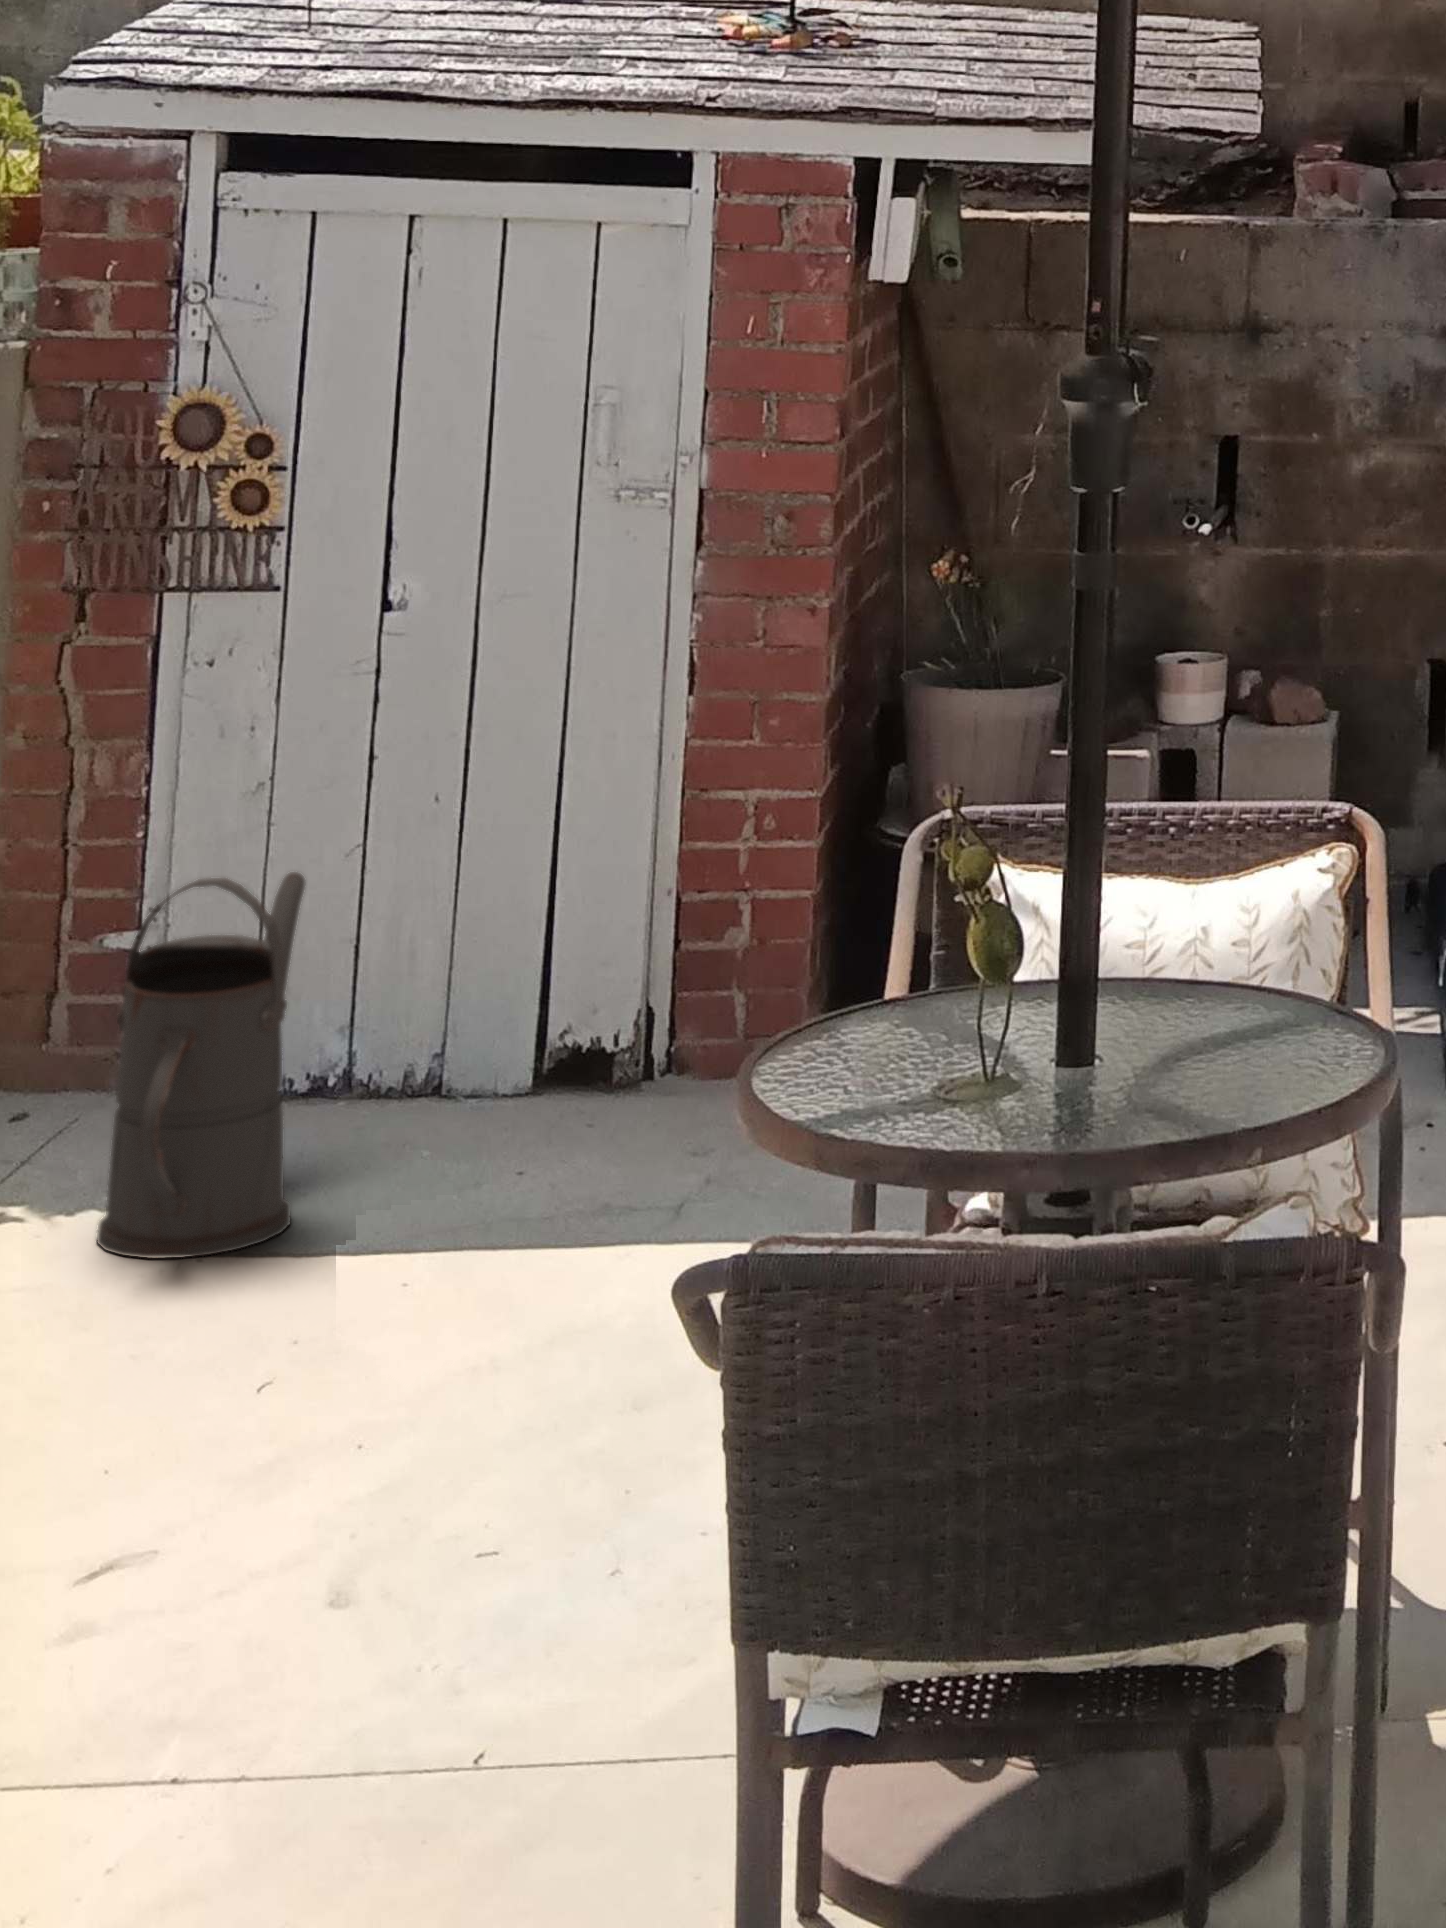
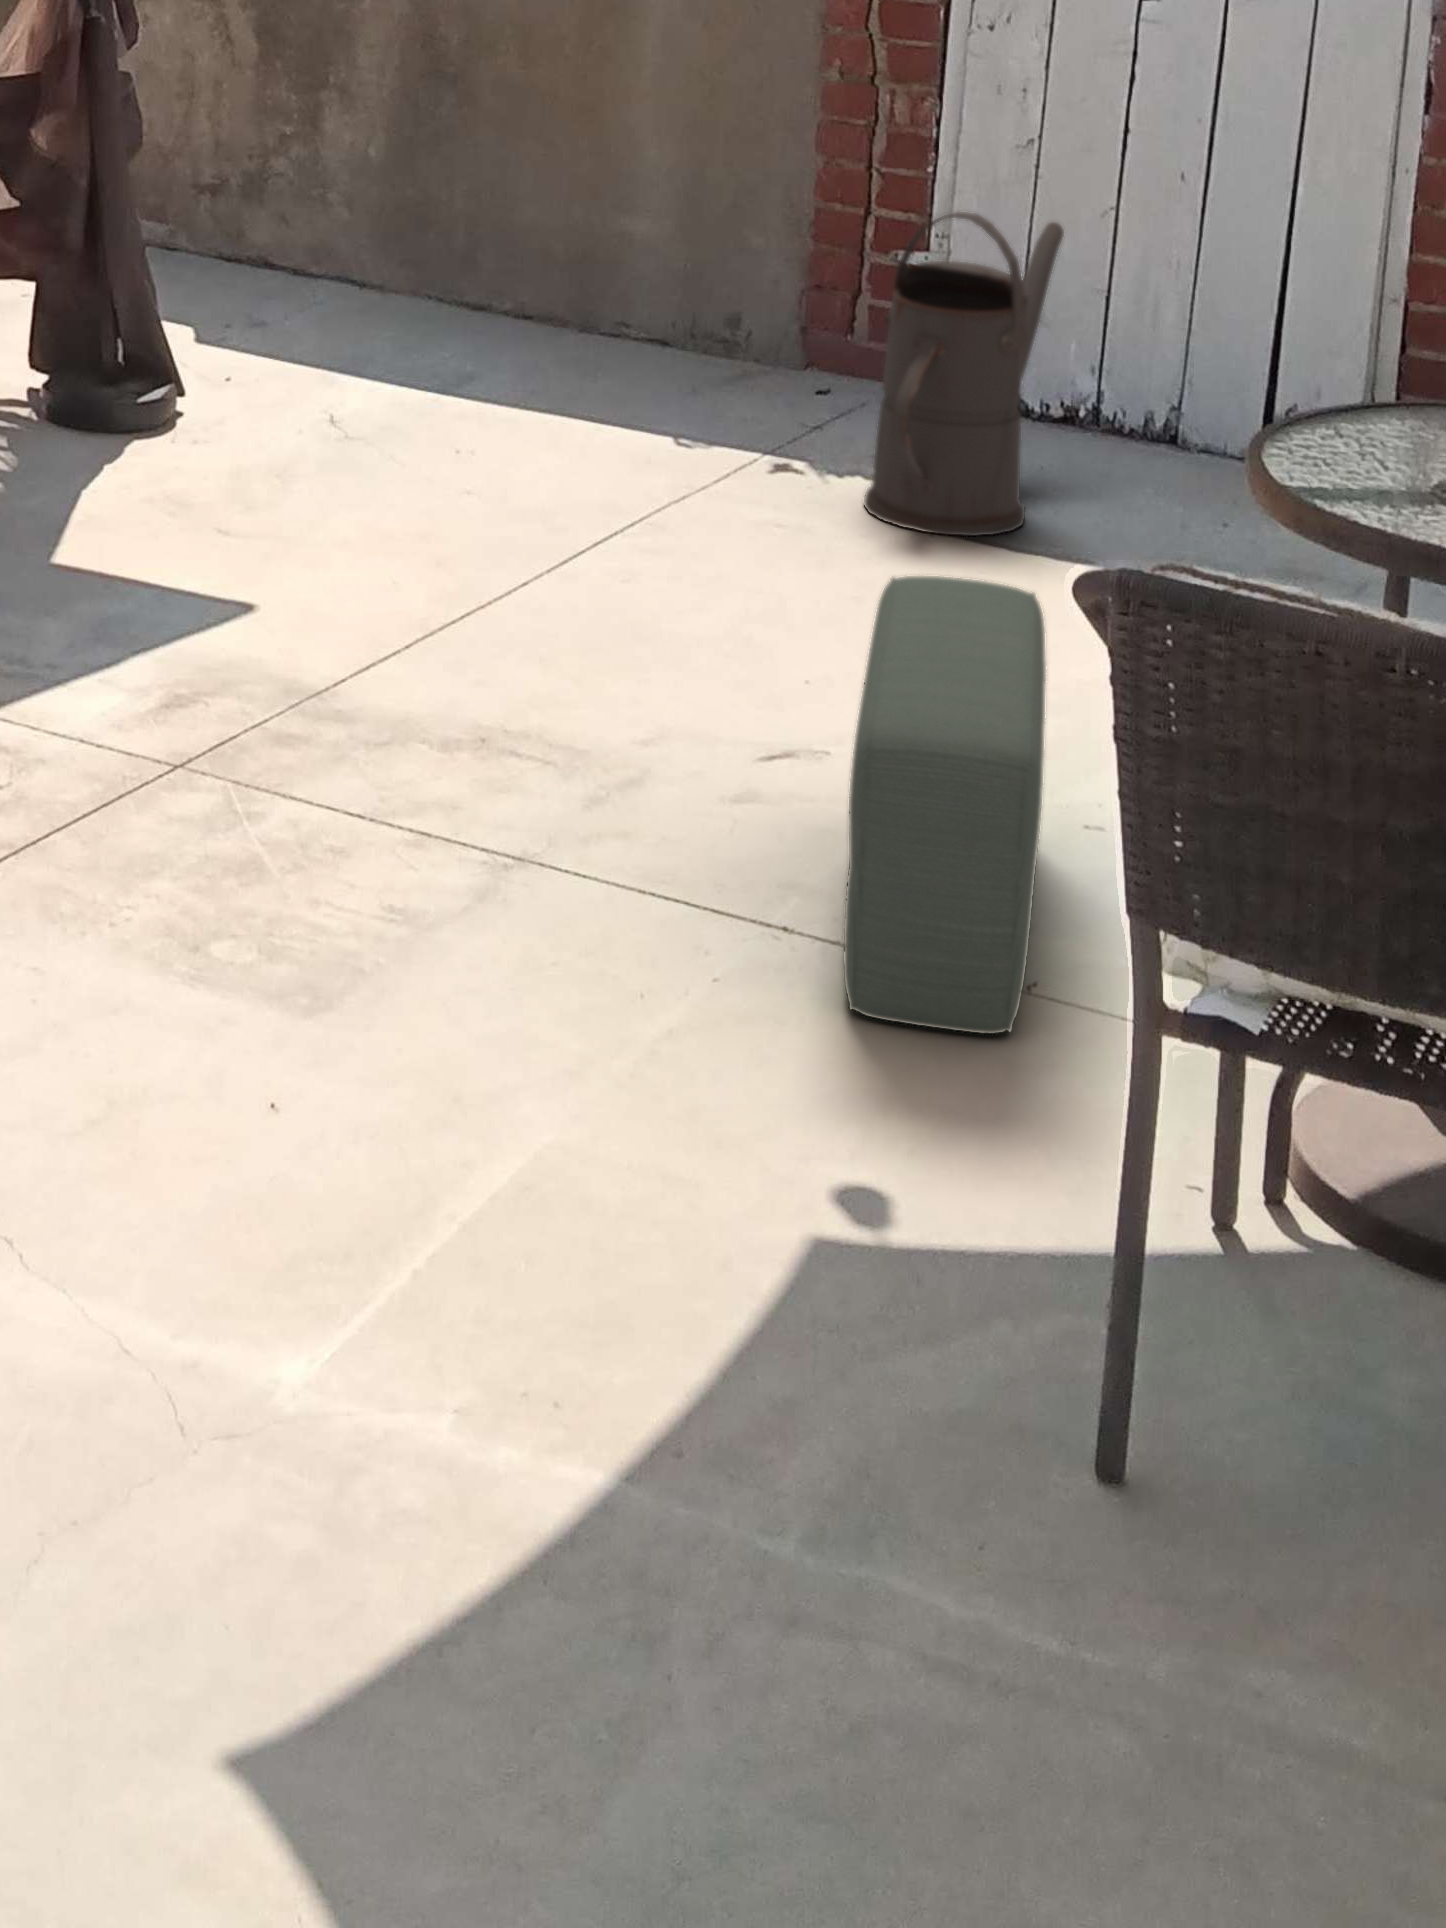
pouf: none [225,1299,485,1857] -> present [844,576,1046,1034]

